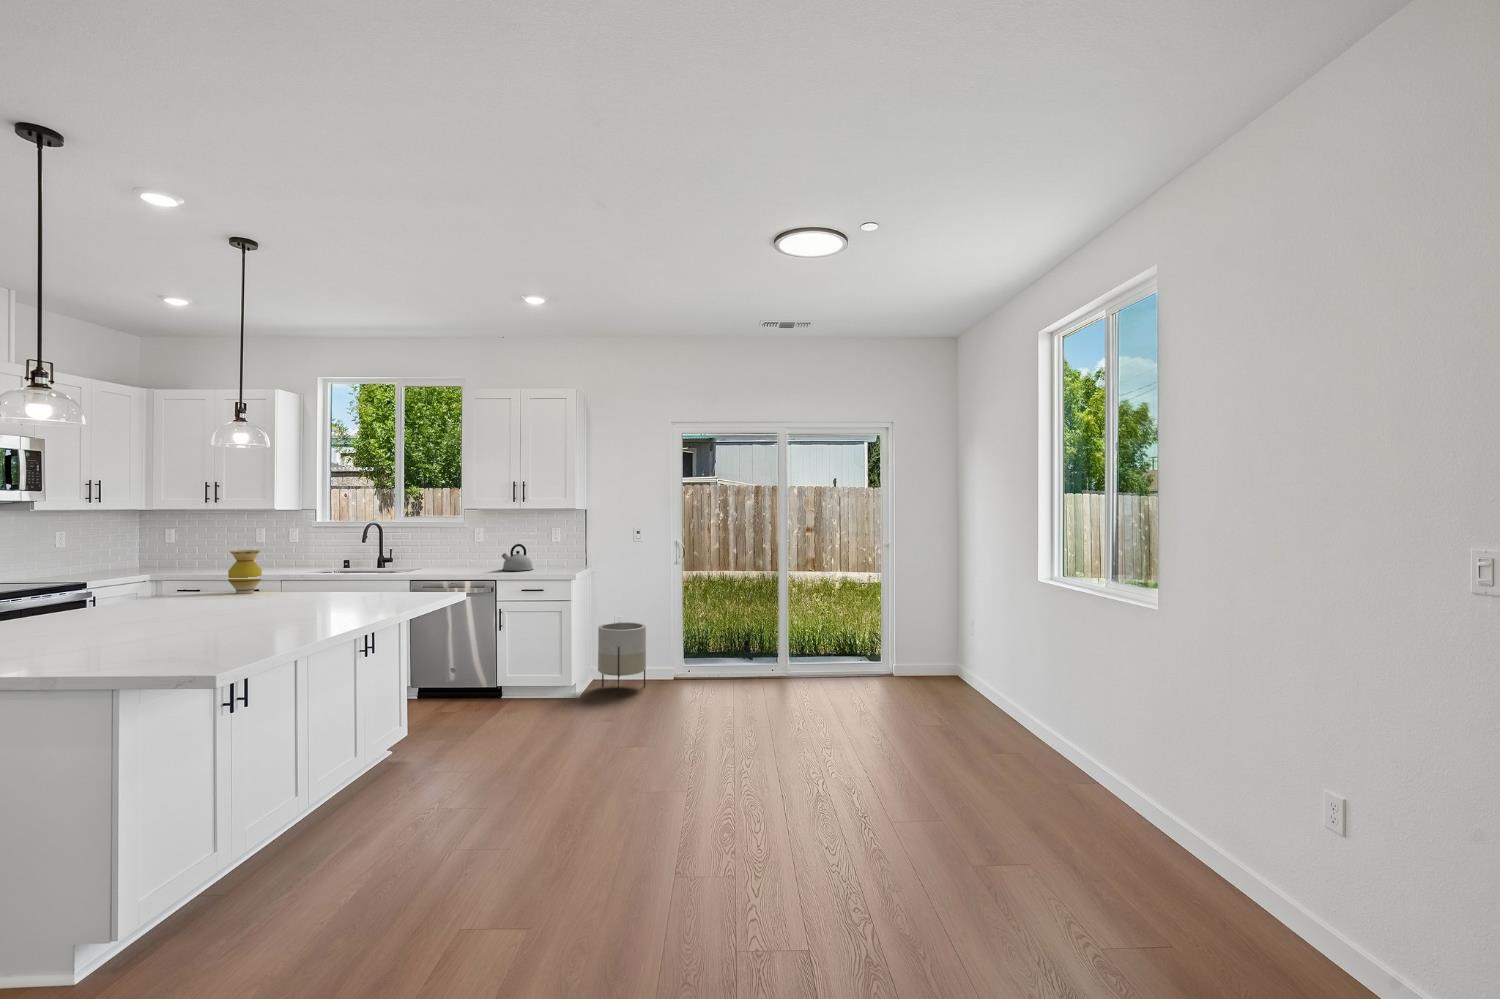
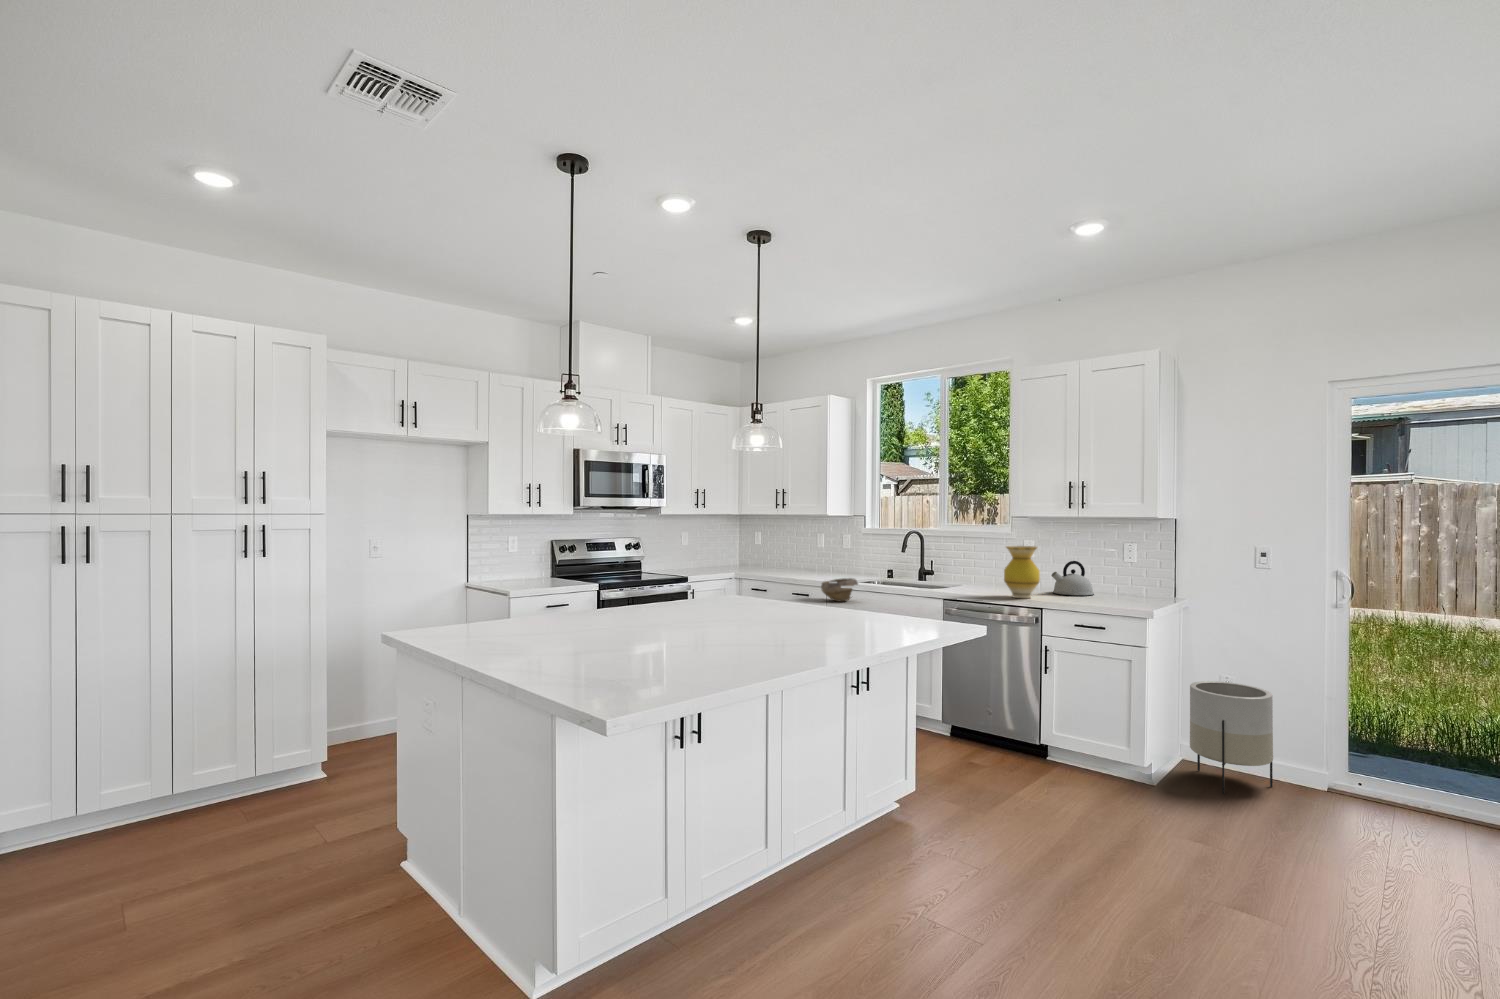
vase: present [228,550,262,594] -> present [1004,546,1040,598]
bowl: none [275,571,319,595] -> present [821,578,858,602]

